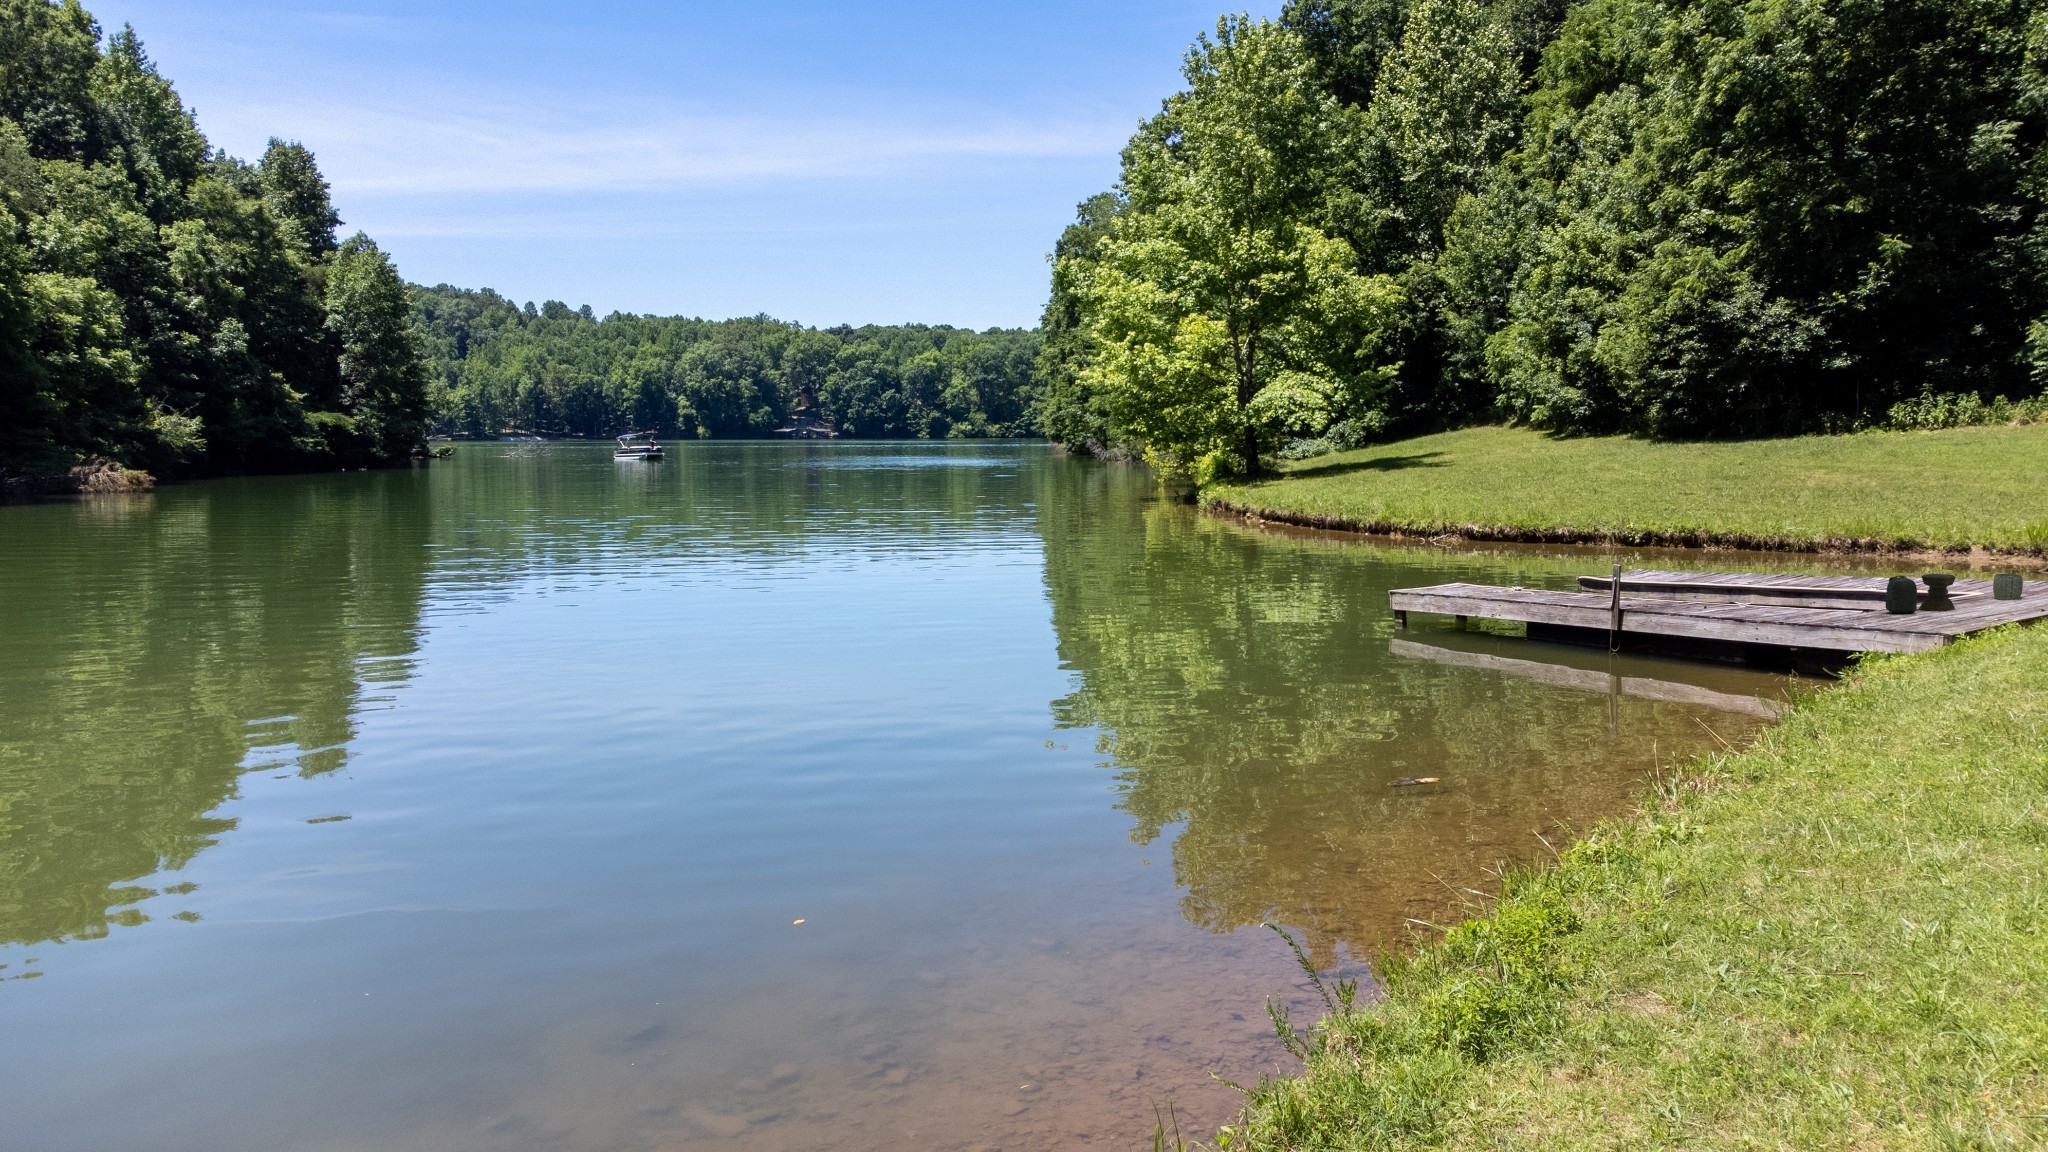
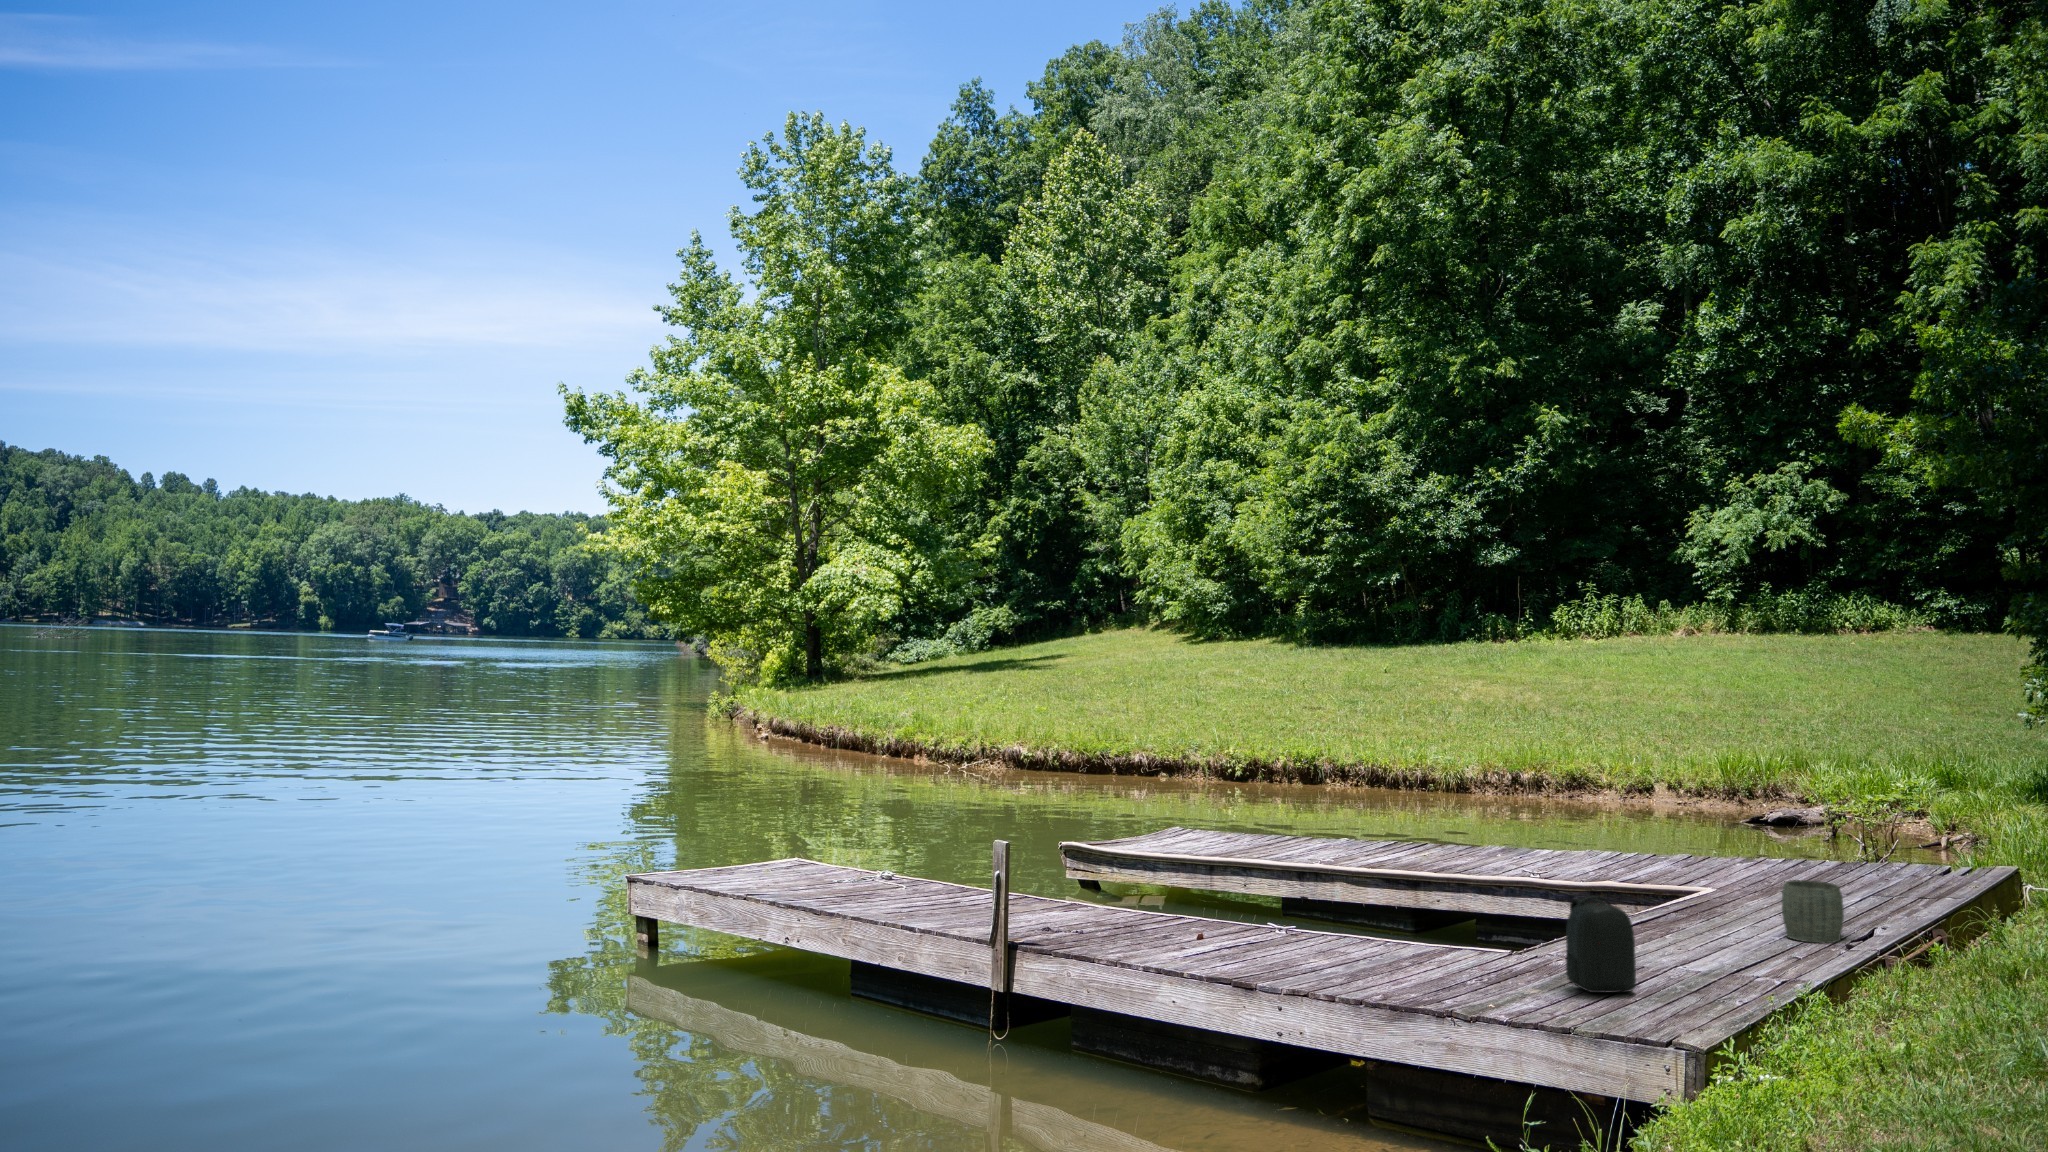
stool: present [1919,574,1956,611] -> none [1639,888,1720,987]

